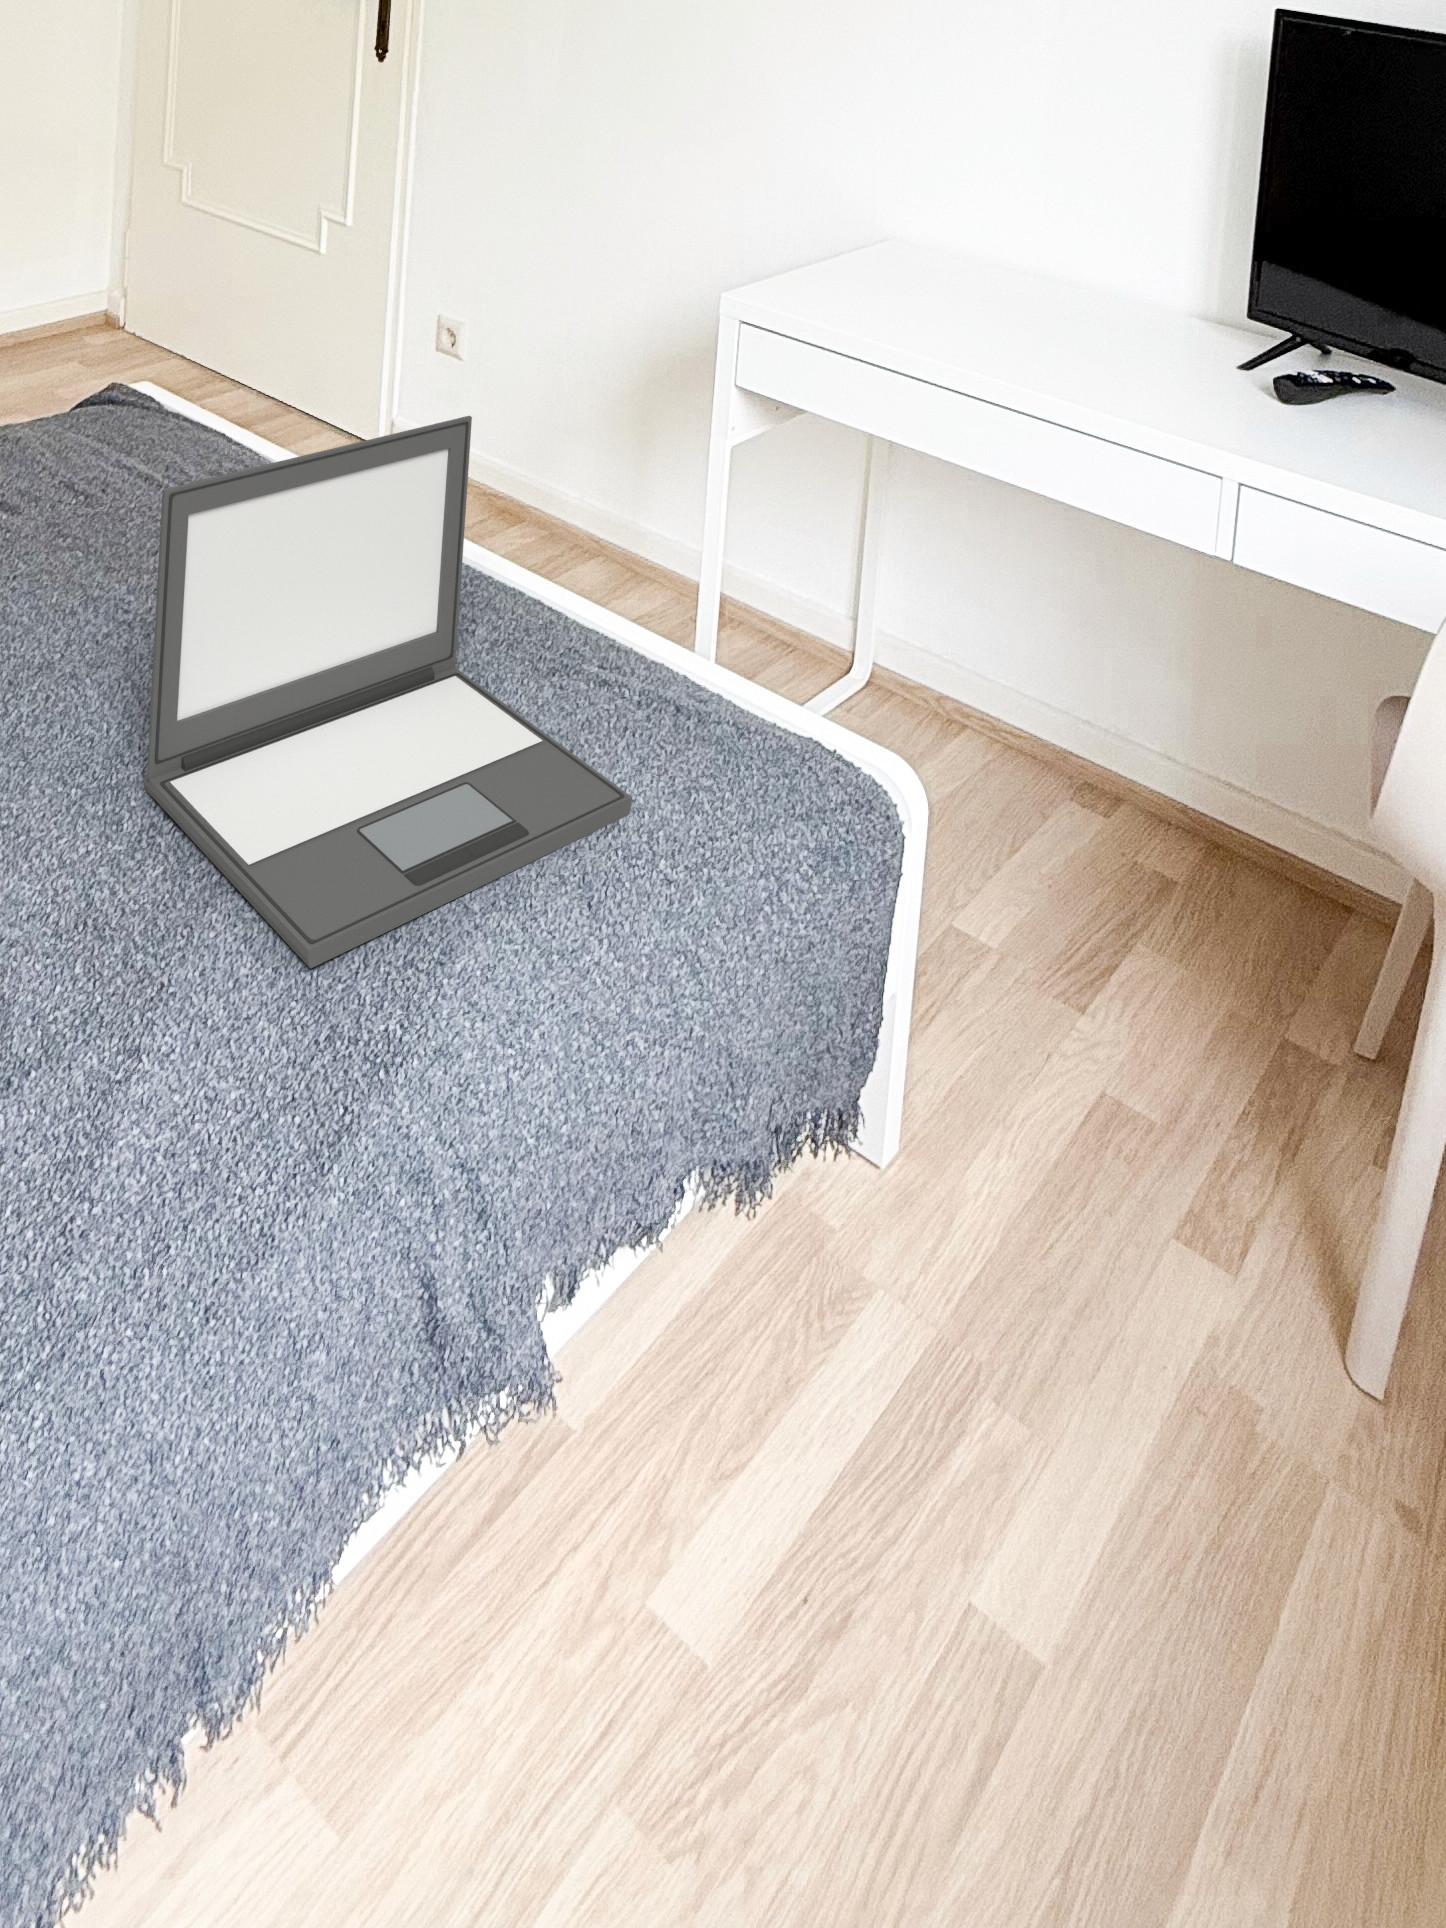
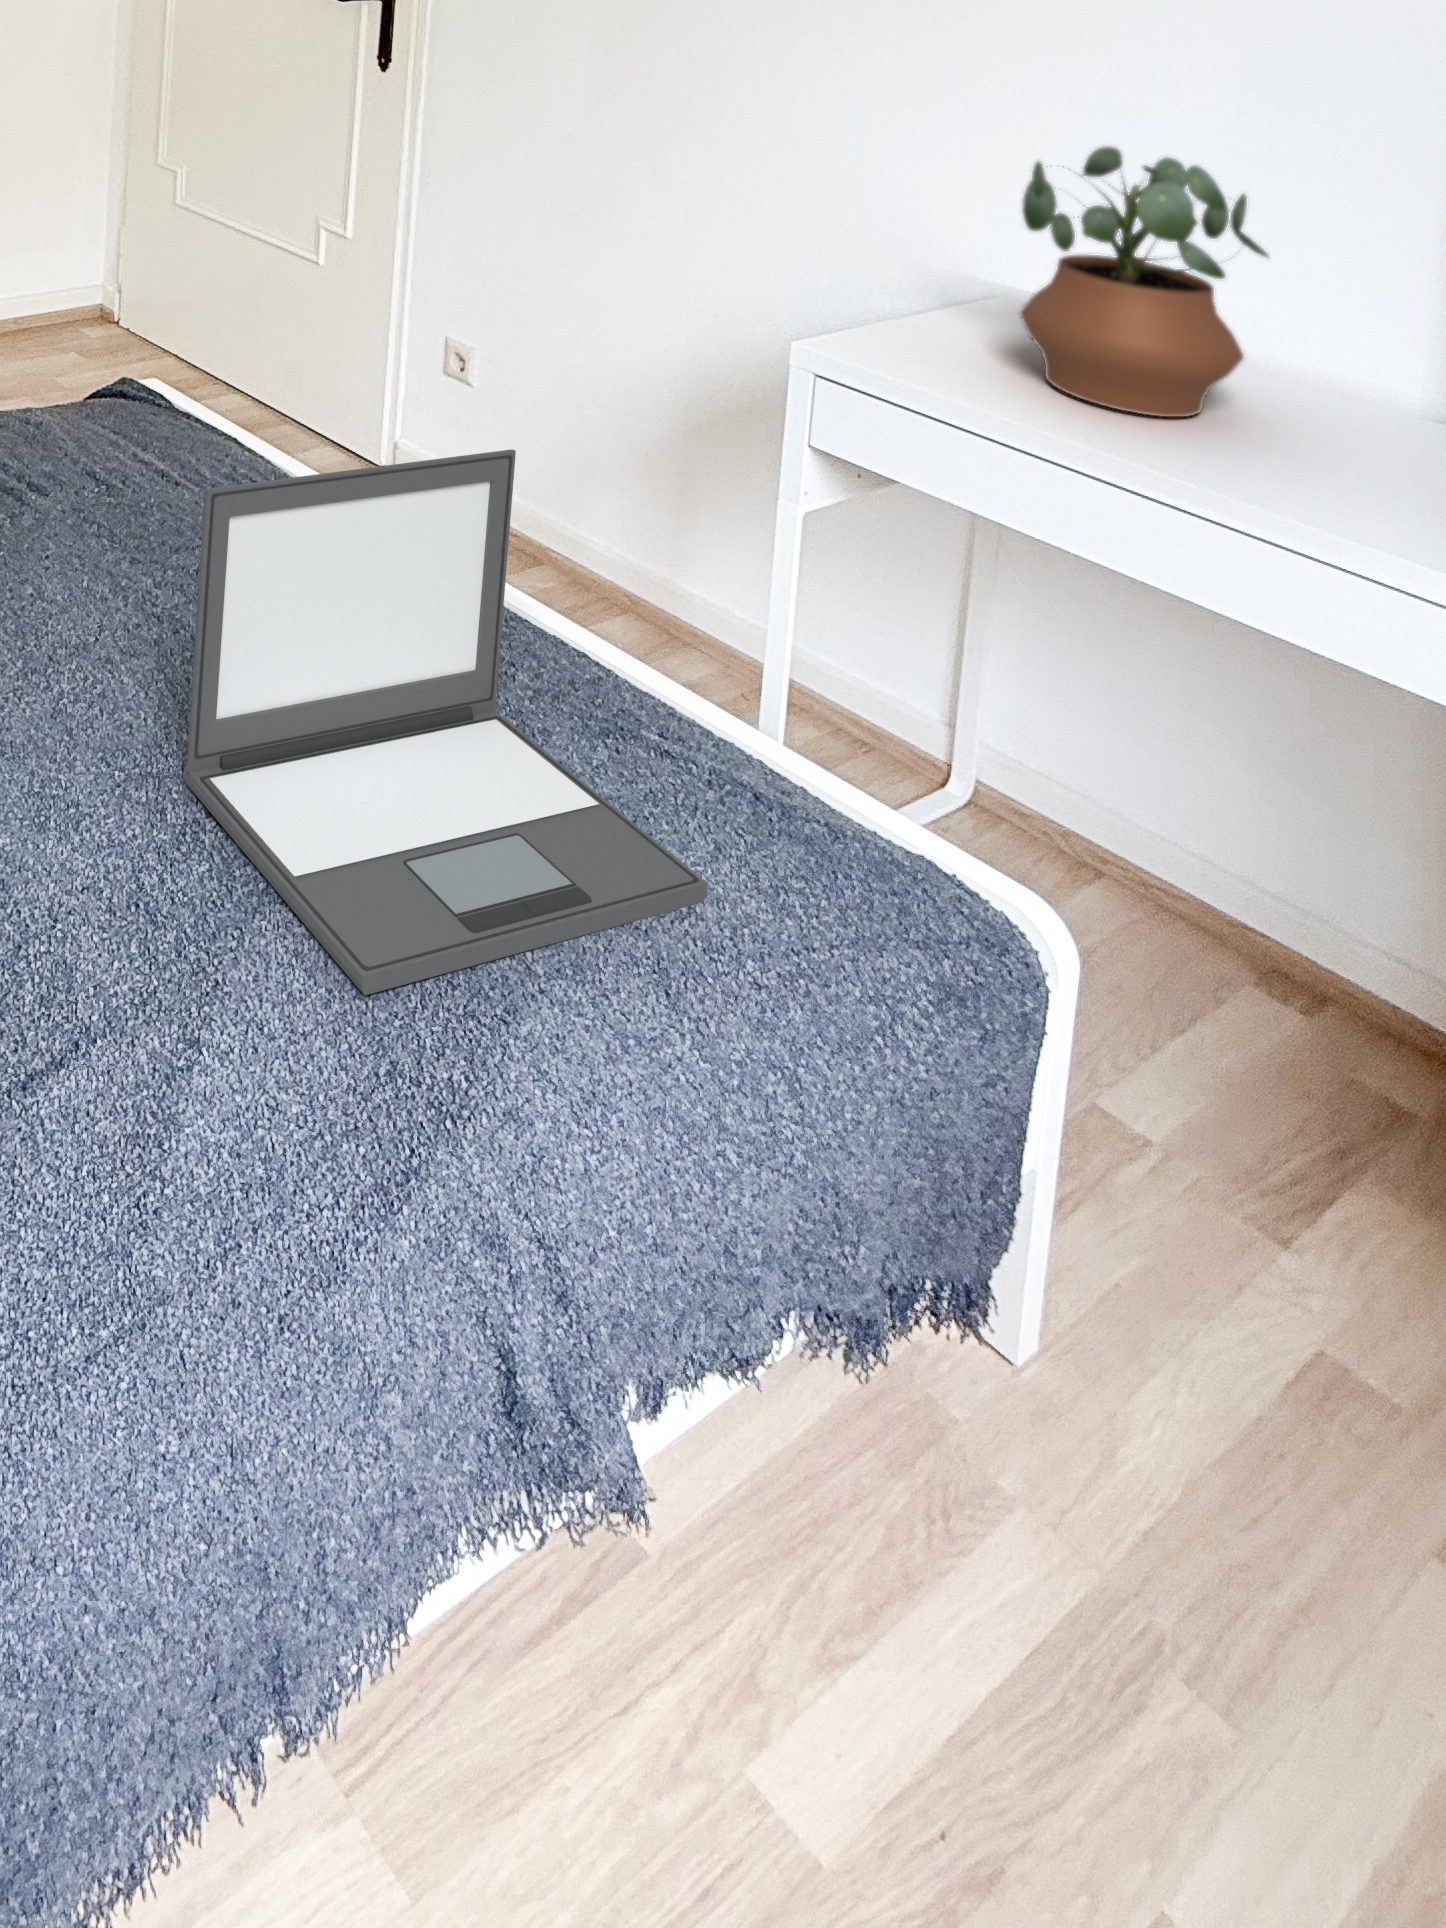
potted plant: none [909,99,1090,328] -> present [1020,146,1268,417]

